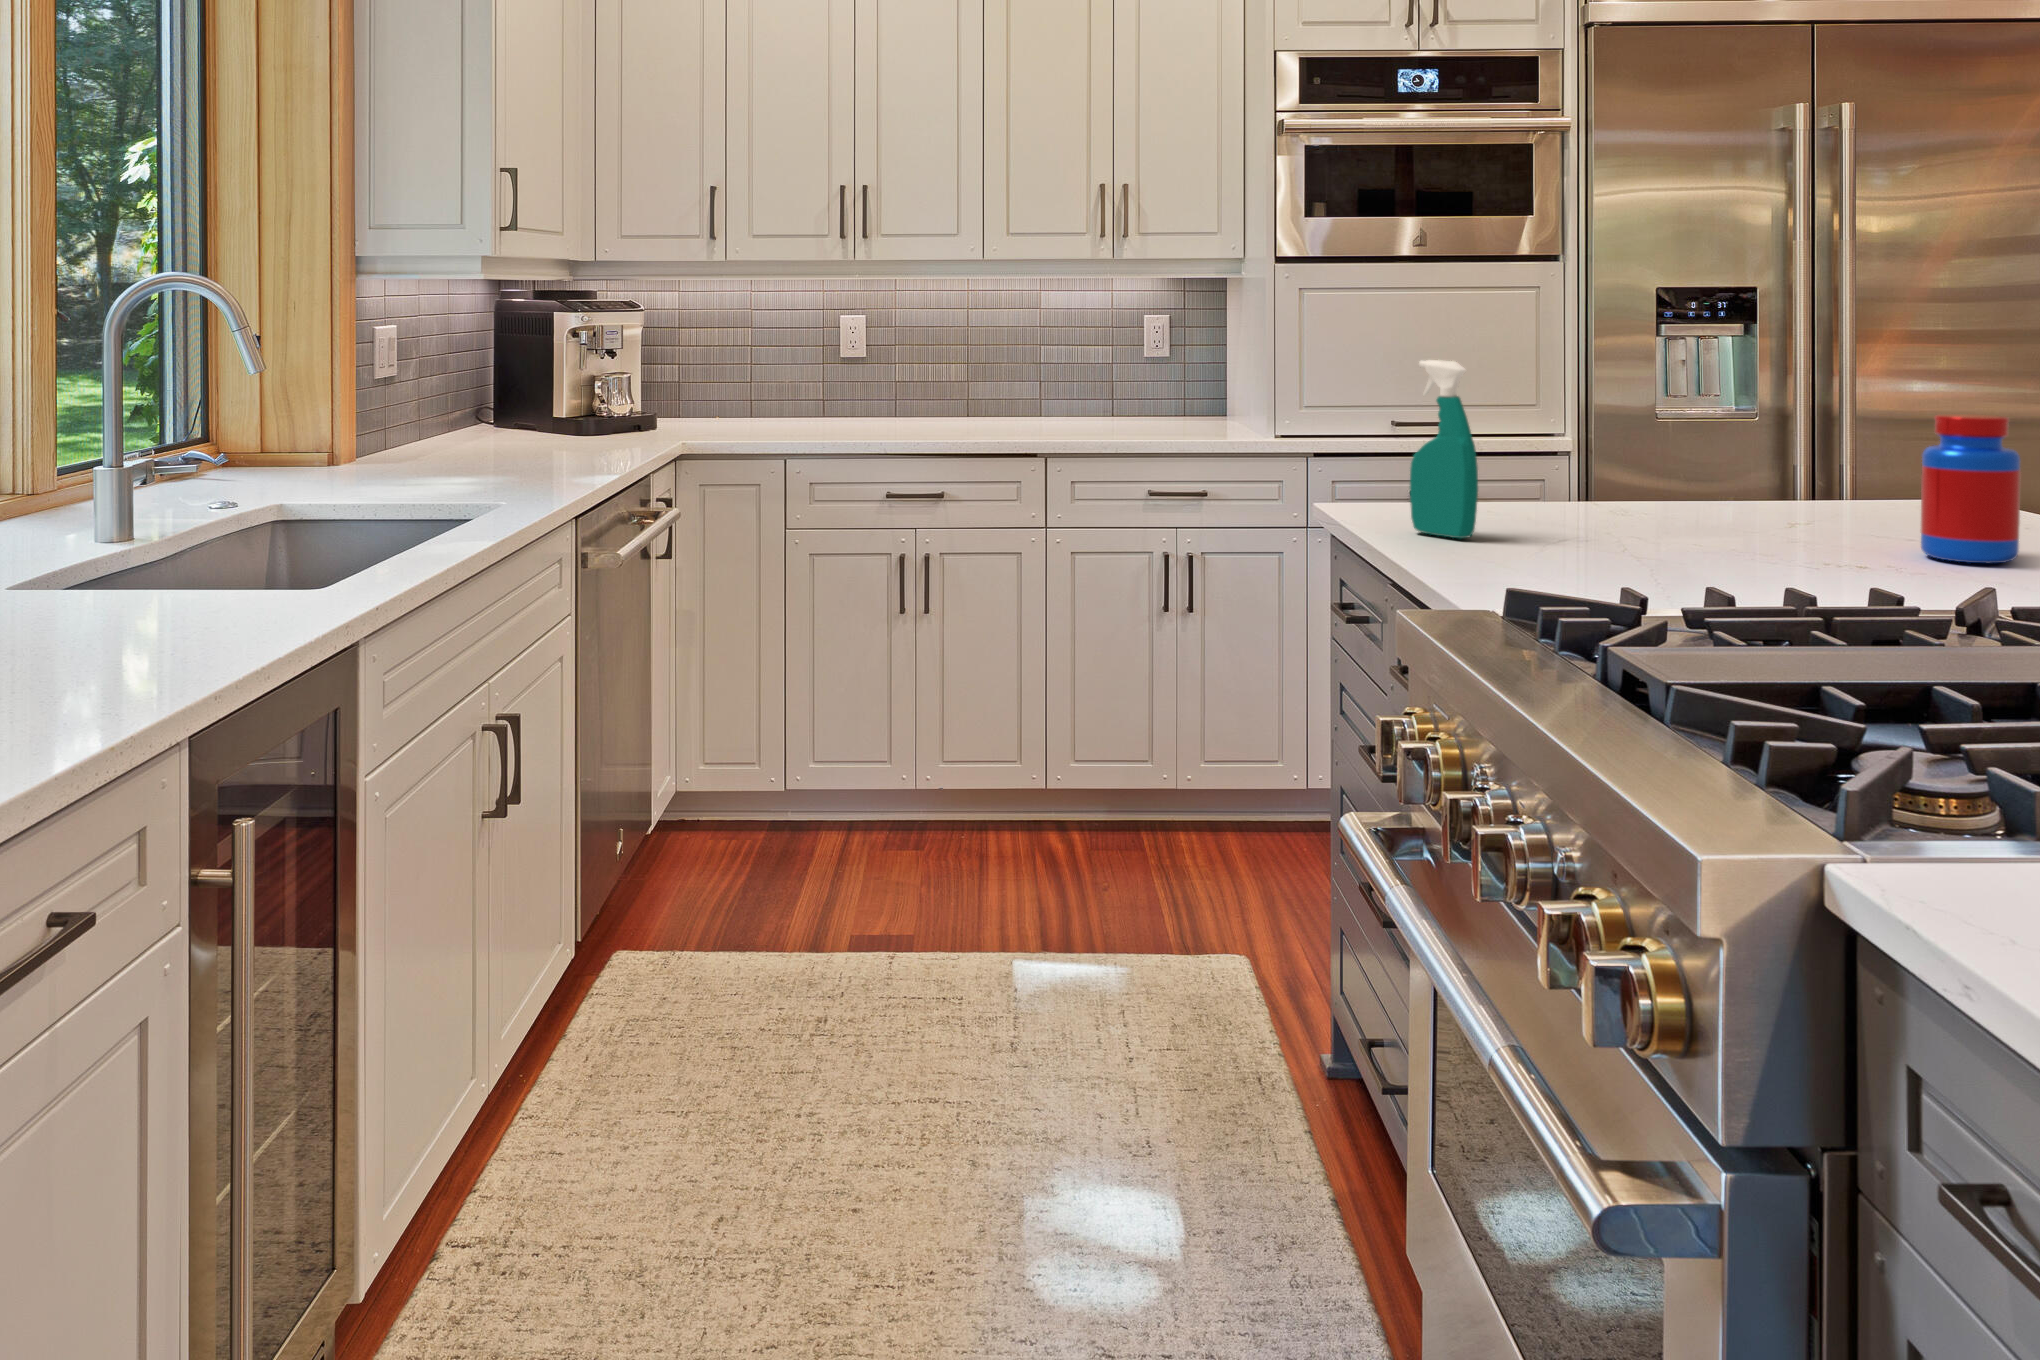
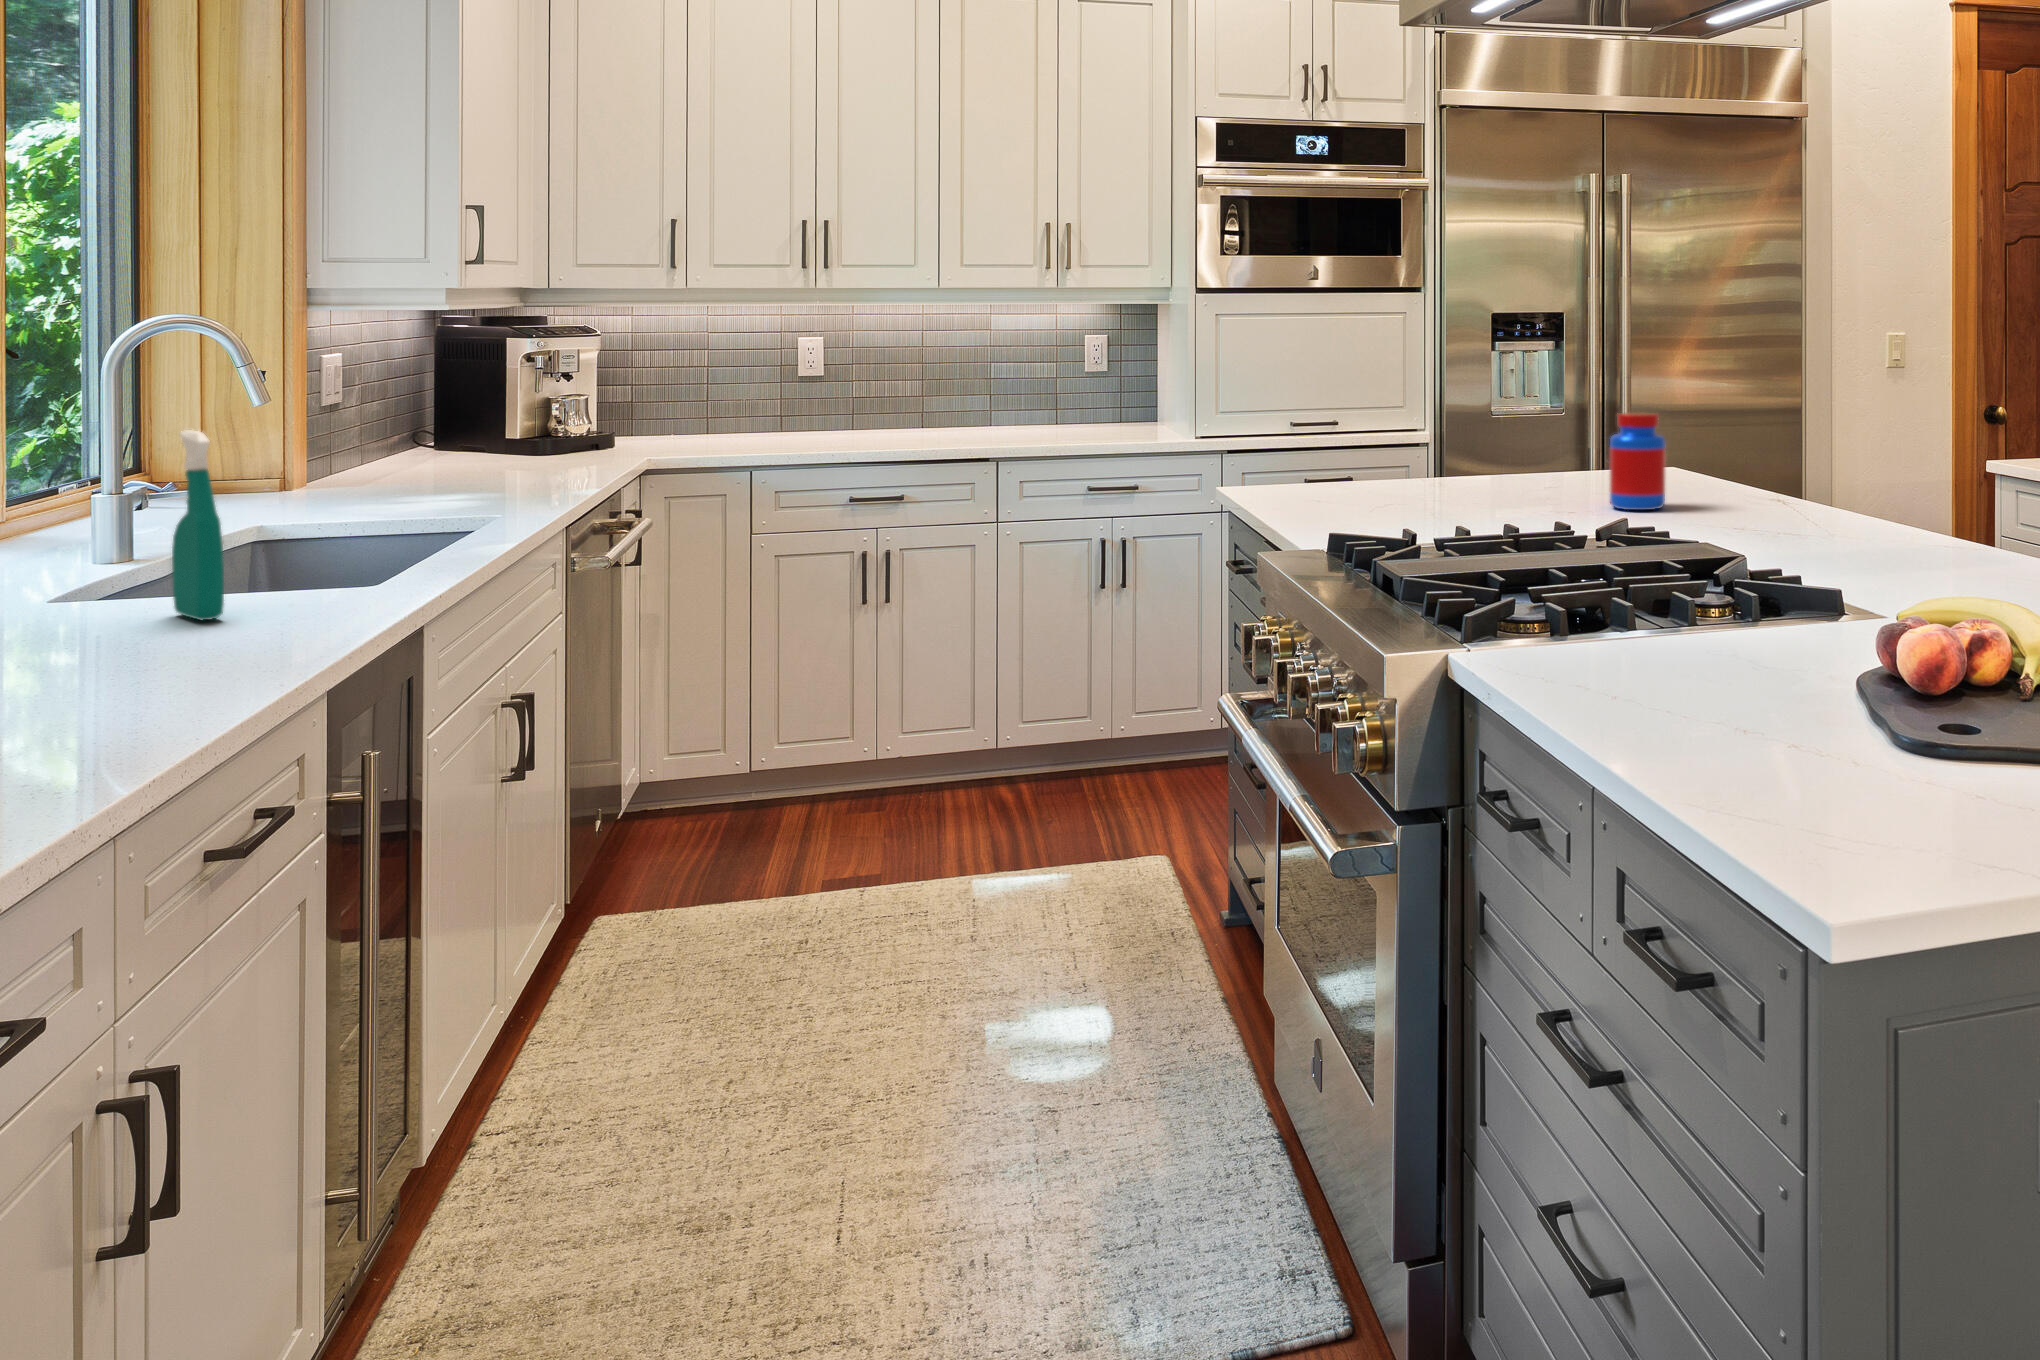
spray bottle: present [1410,360,1478,538] -> present [172,430,224,620]

